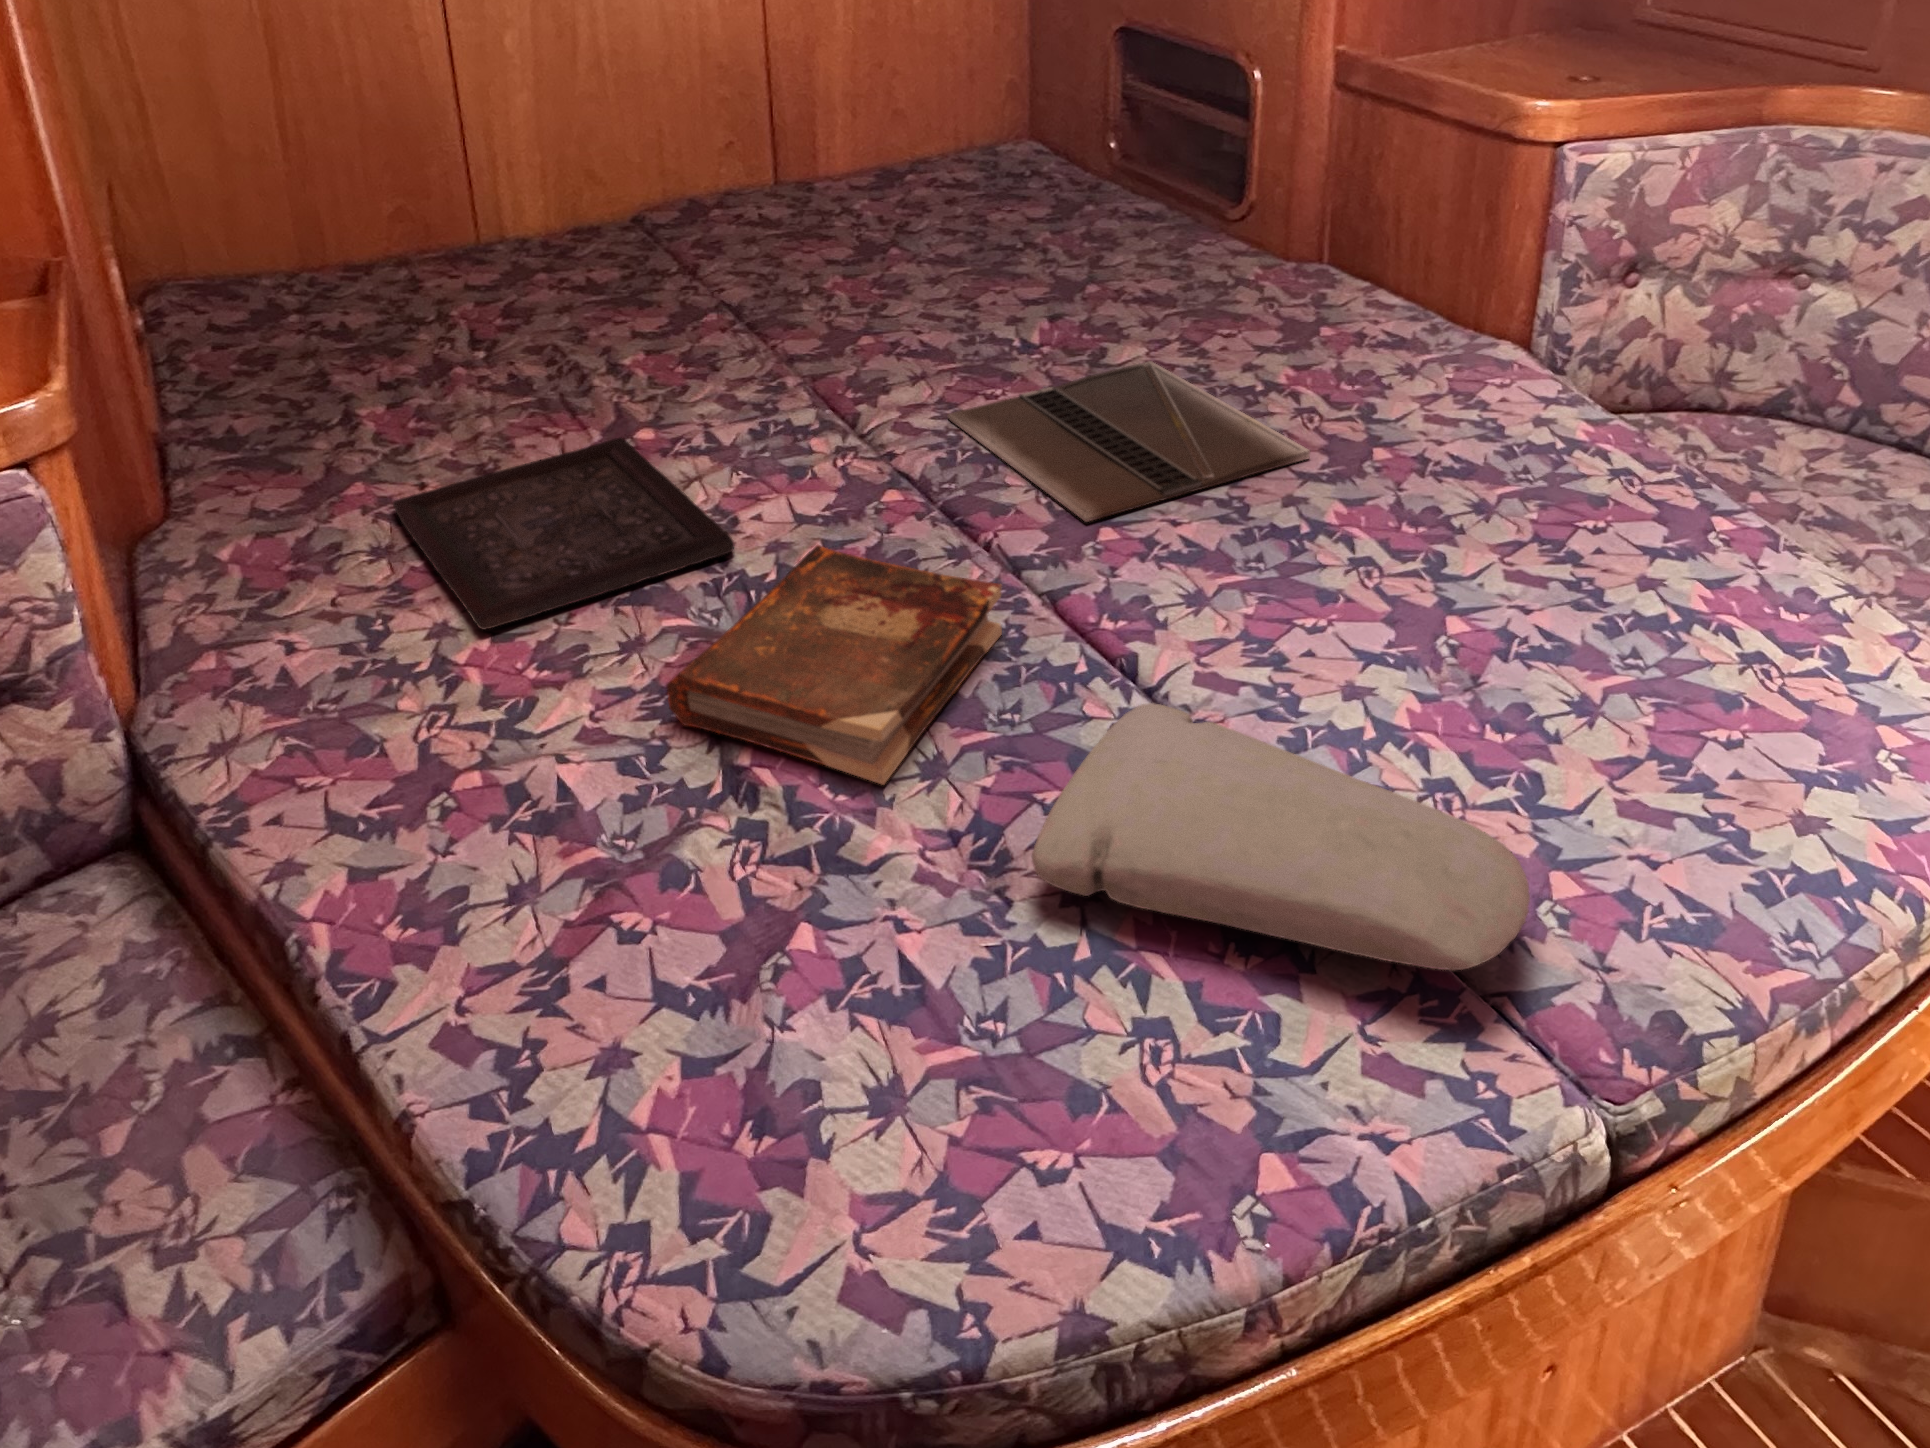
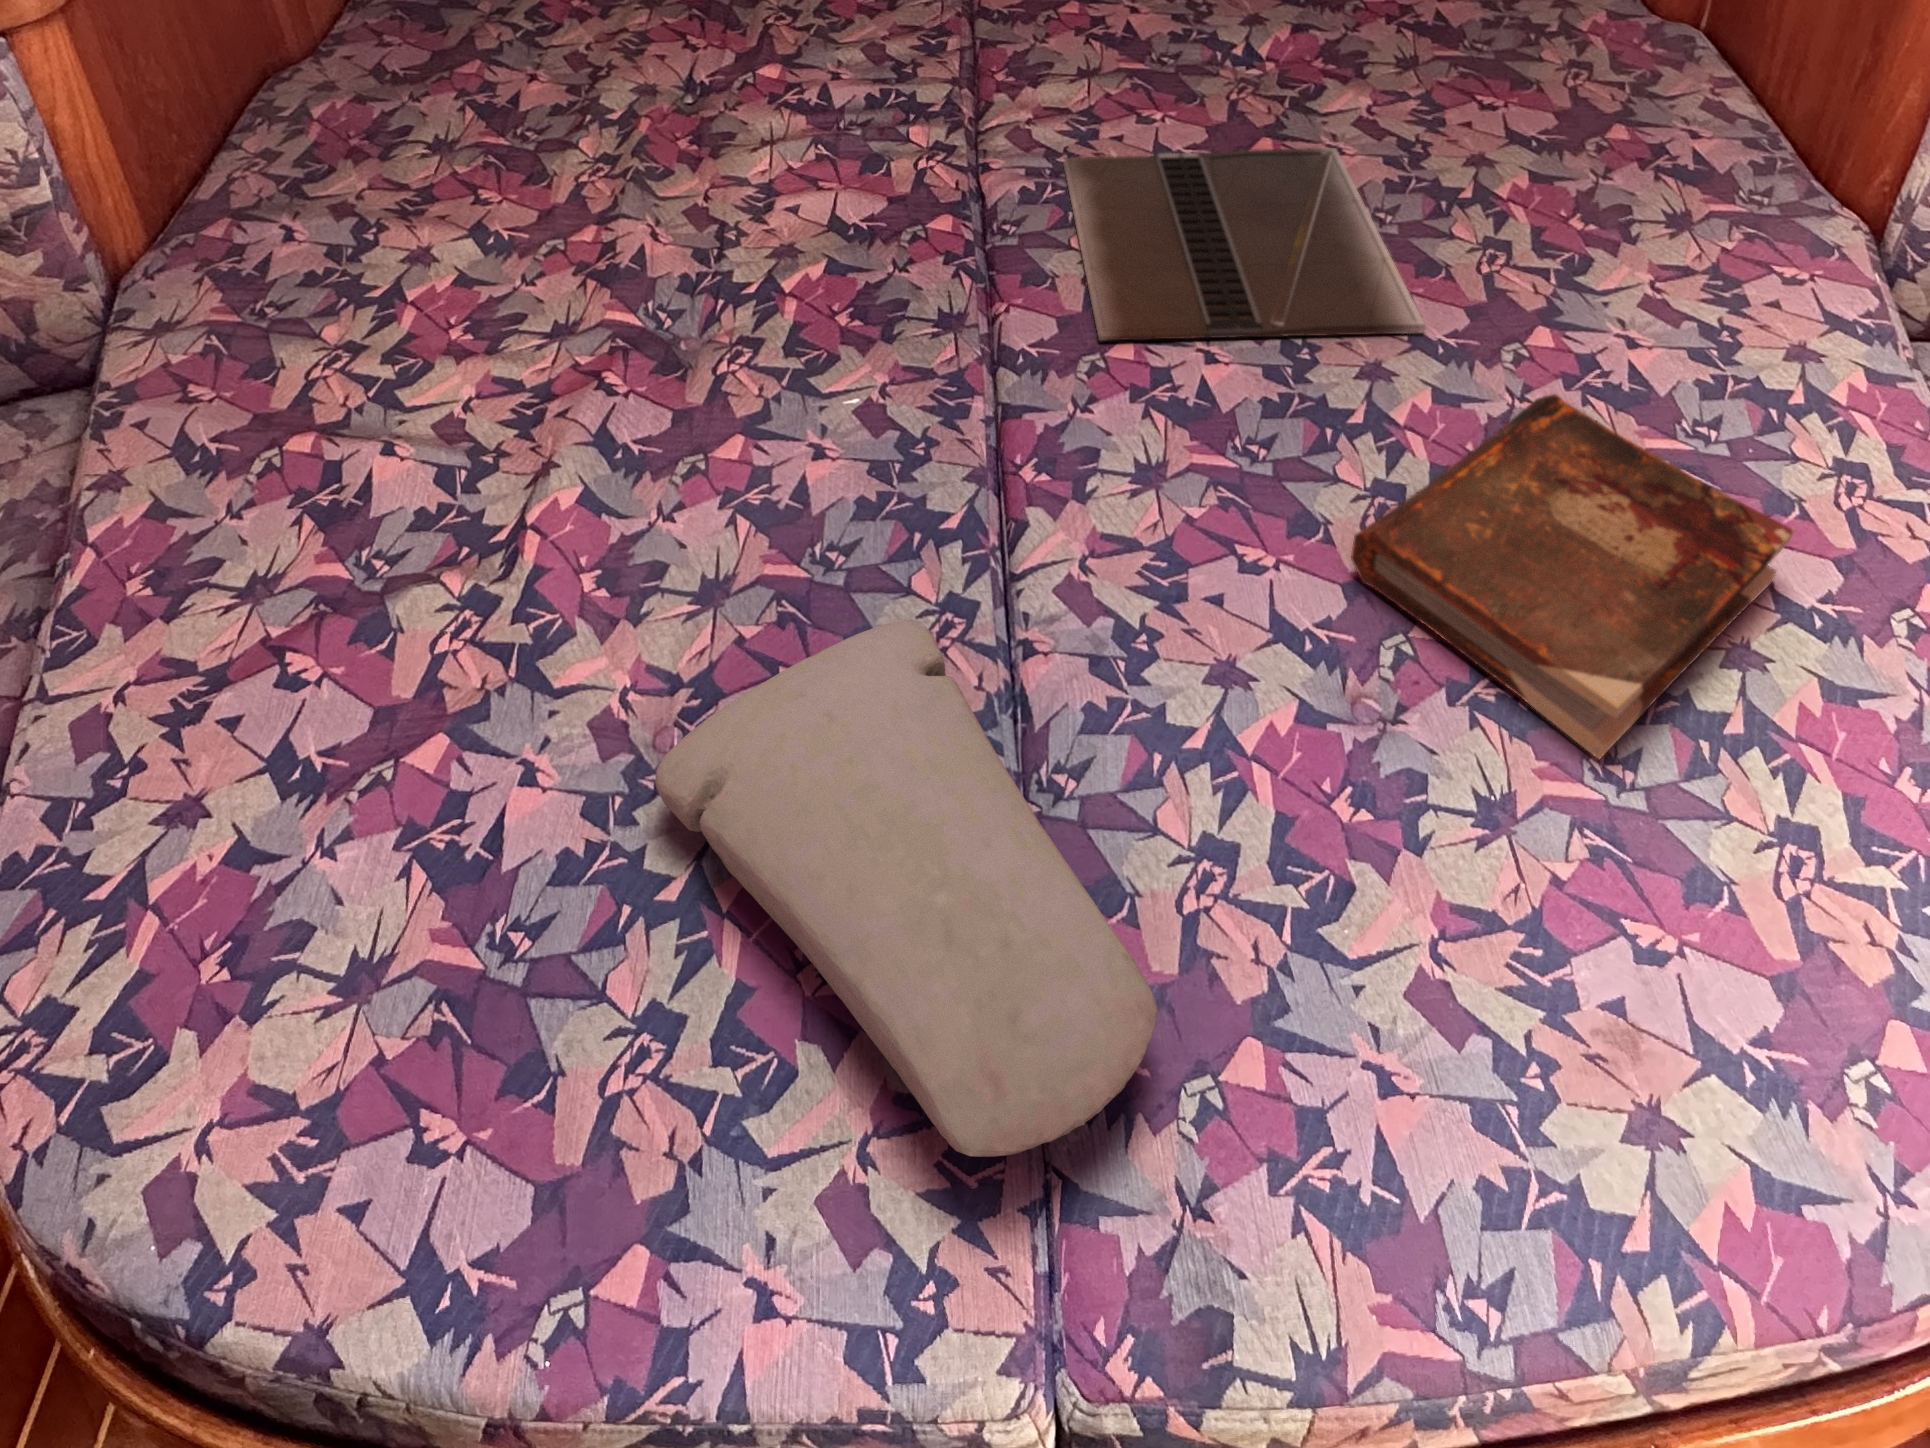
tray: present [393,438,734,630] -> none [449,100,733,284]
book: present [666,545,1002,784] -> present [1351,394,1794,759]

